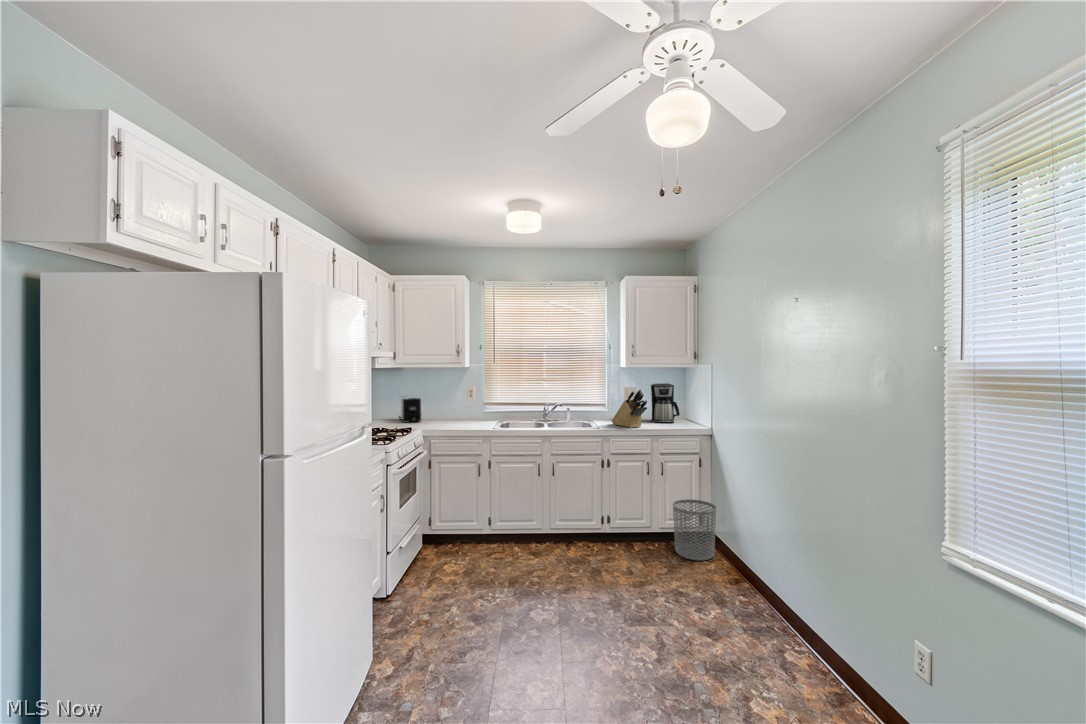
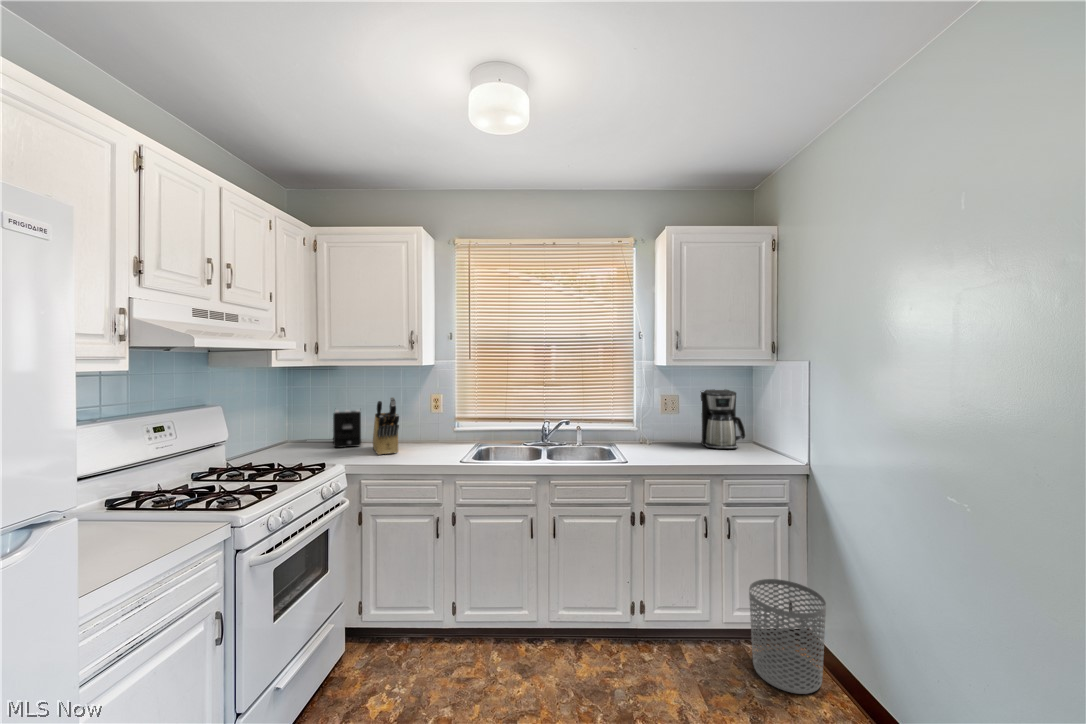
knife block: present [612,389,647,428] -> present [373,397,399,455]

